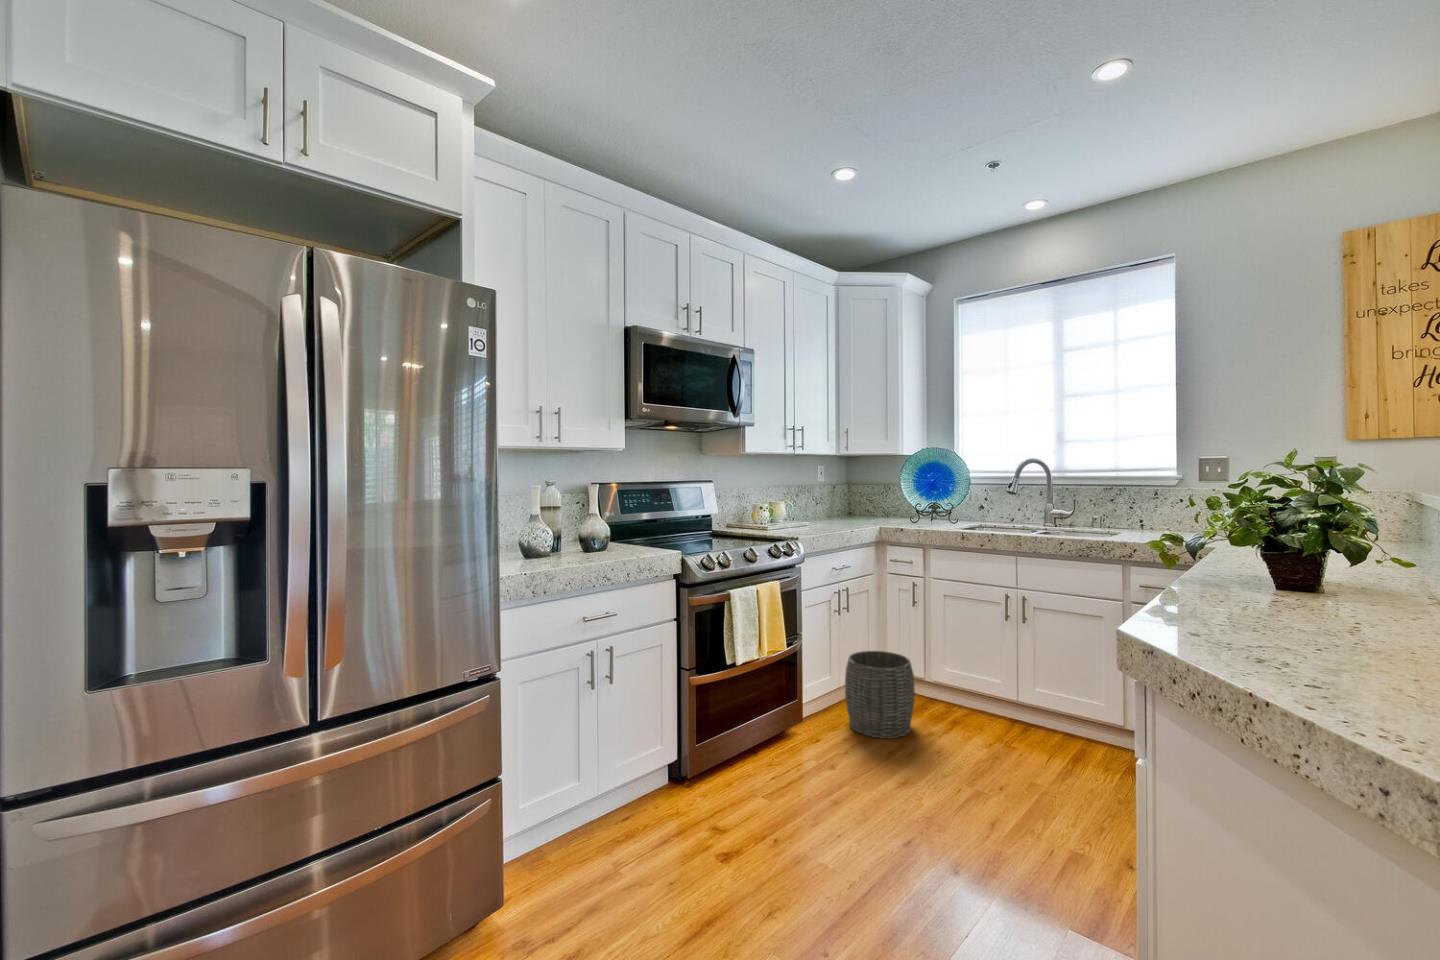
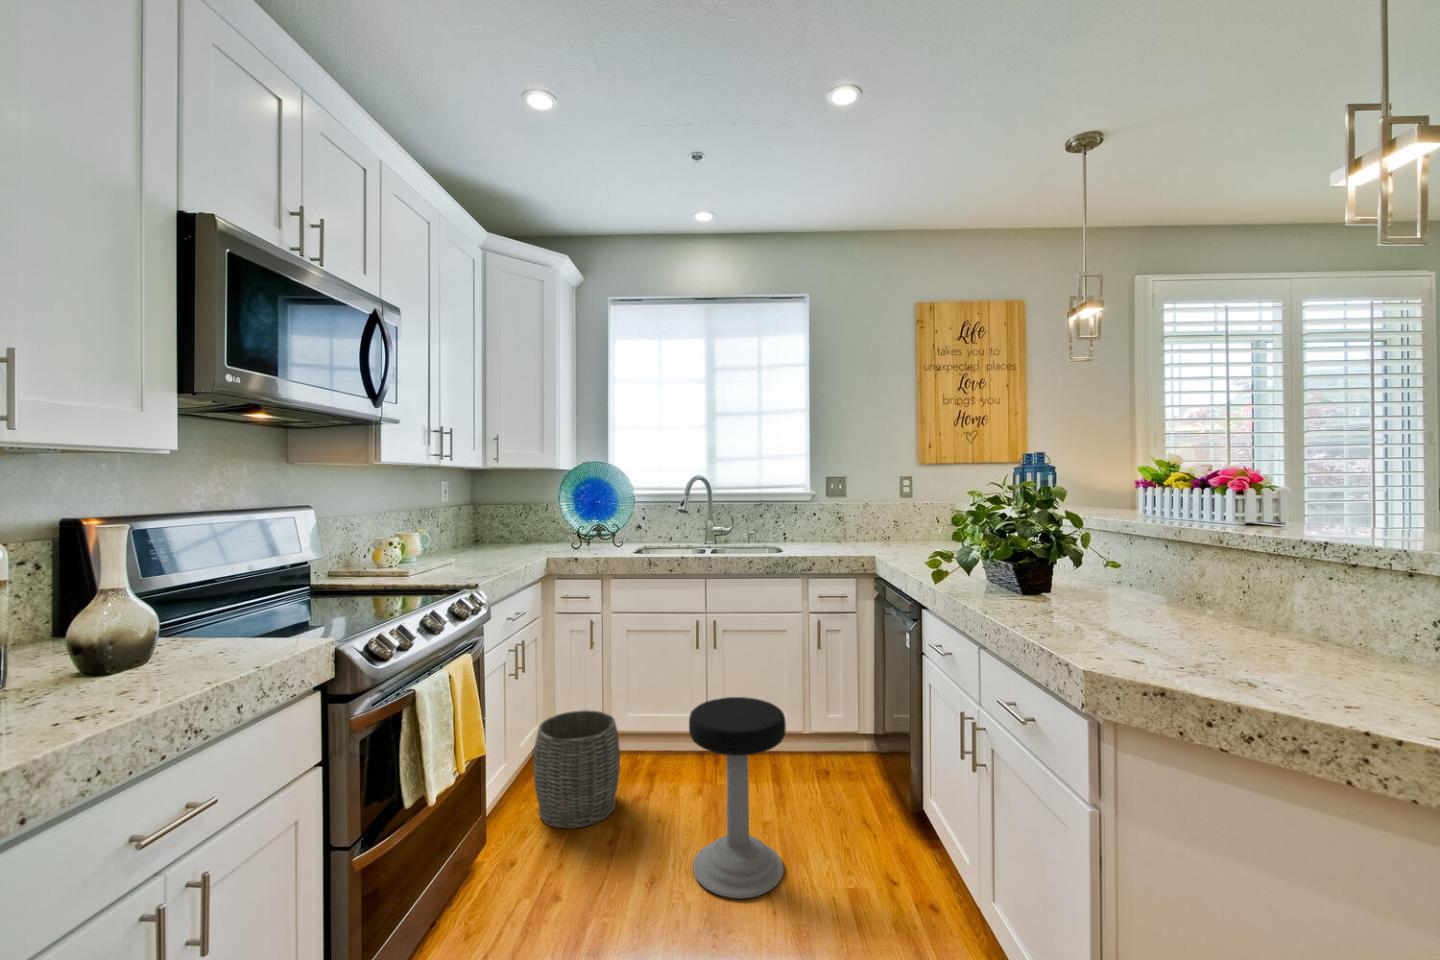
stool: none [935,654,1027,823] -> present [689,697,786,898]

